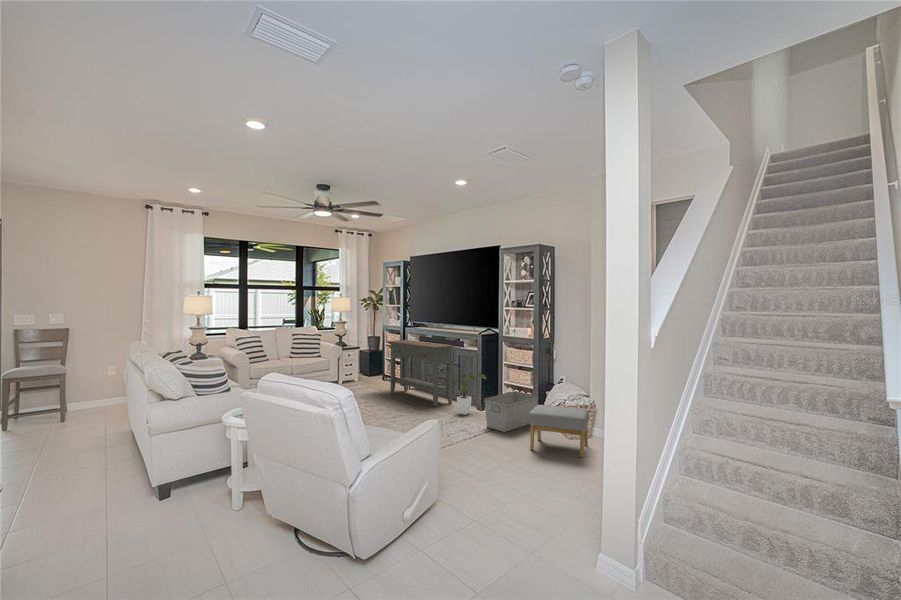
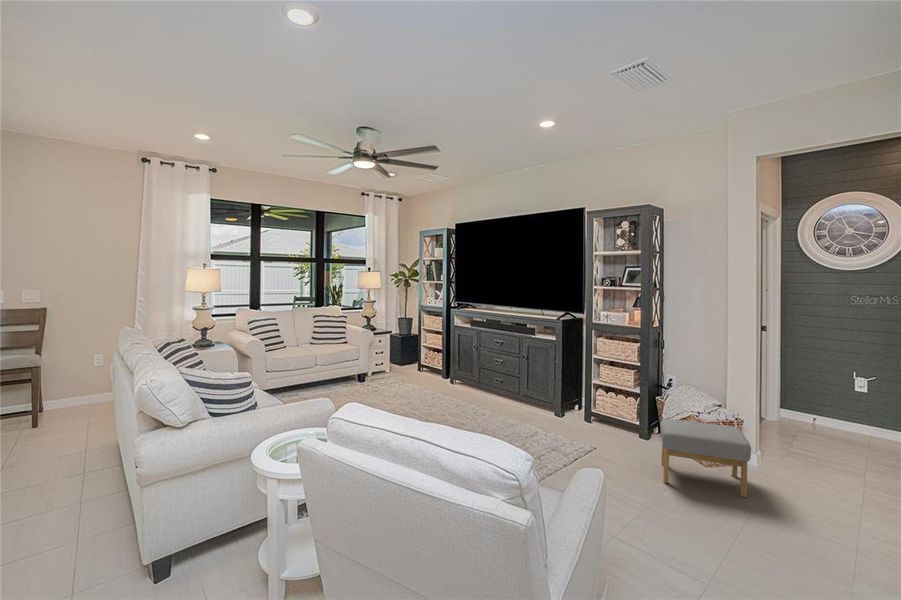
console table: present [387,340,454,407] -> none [433,325,522,409]
house plant: present [450,373,486,415] -> none [526,369,569,422]
storage bin: present [484,391,538,432] -> none [579,394,644,451]

